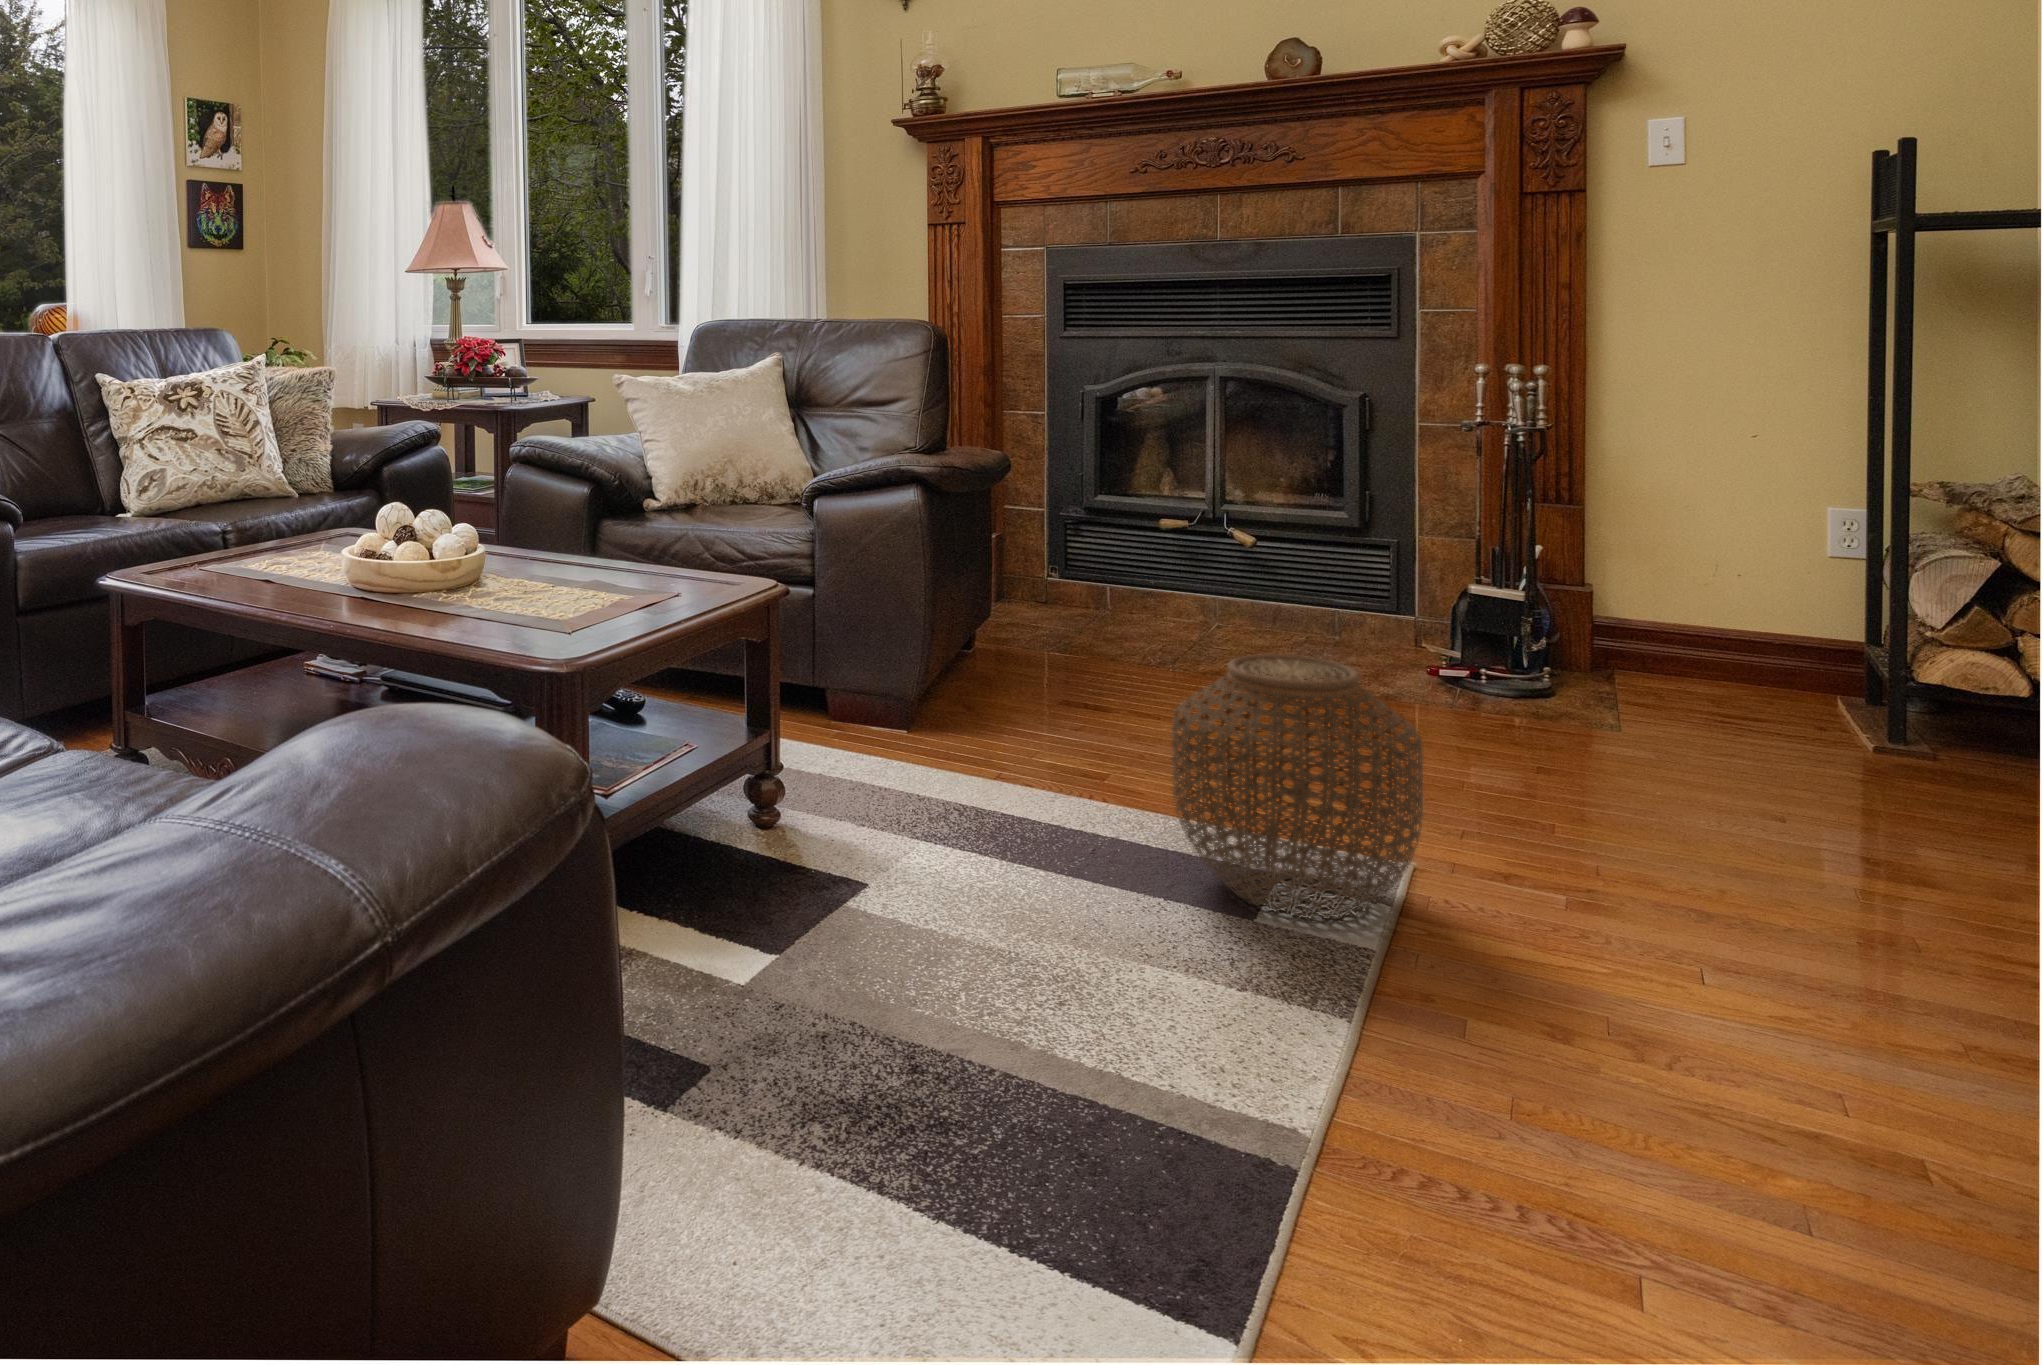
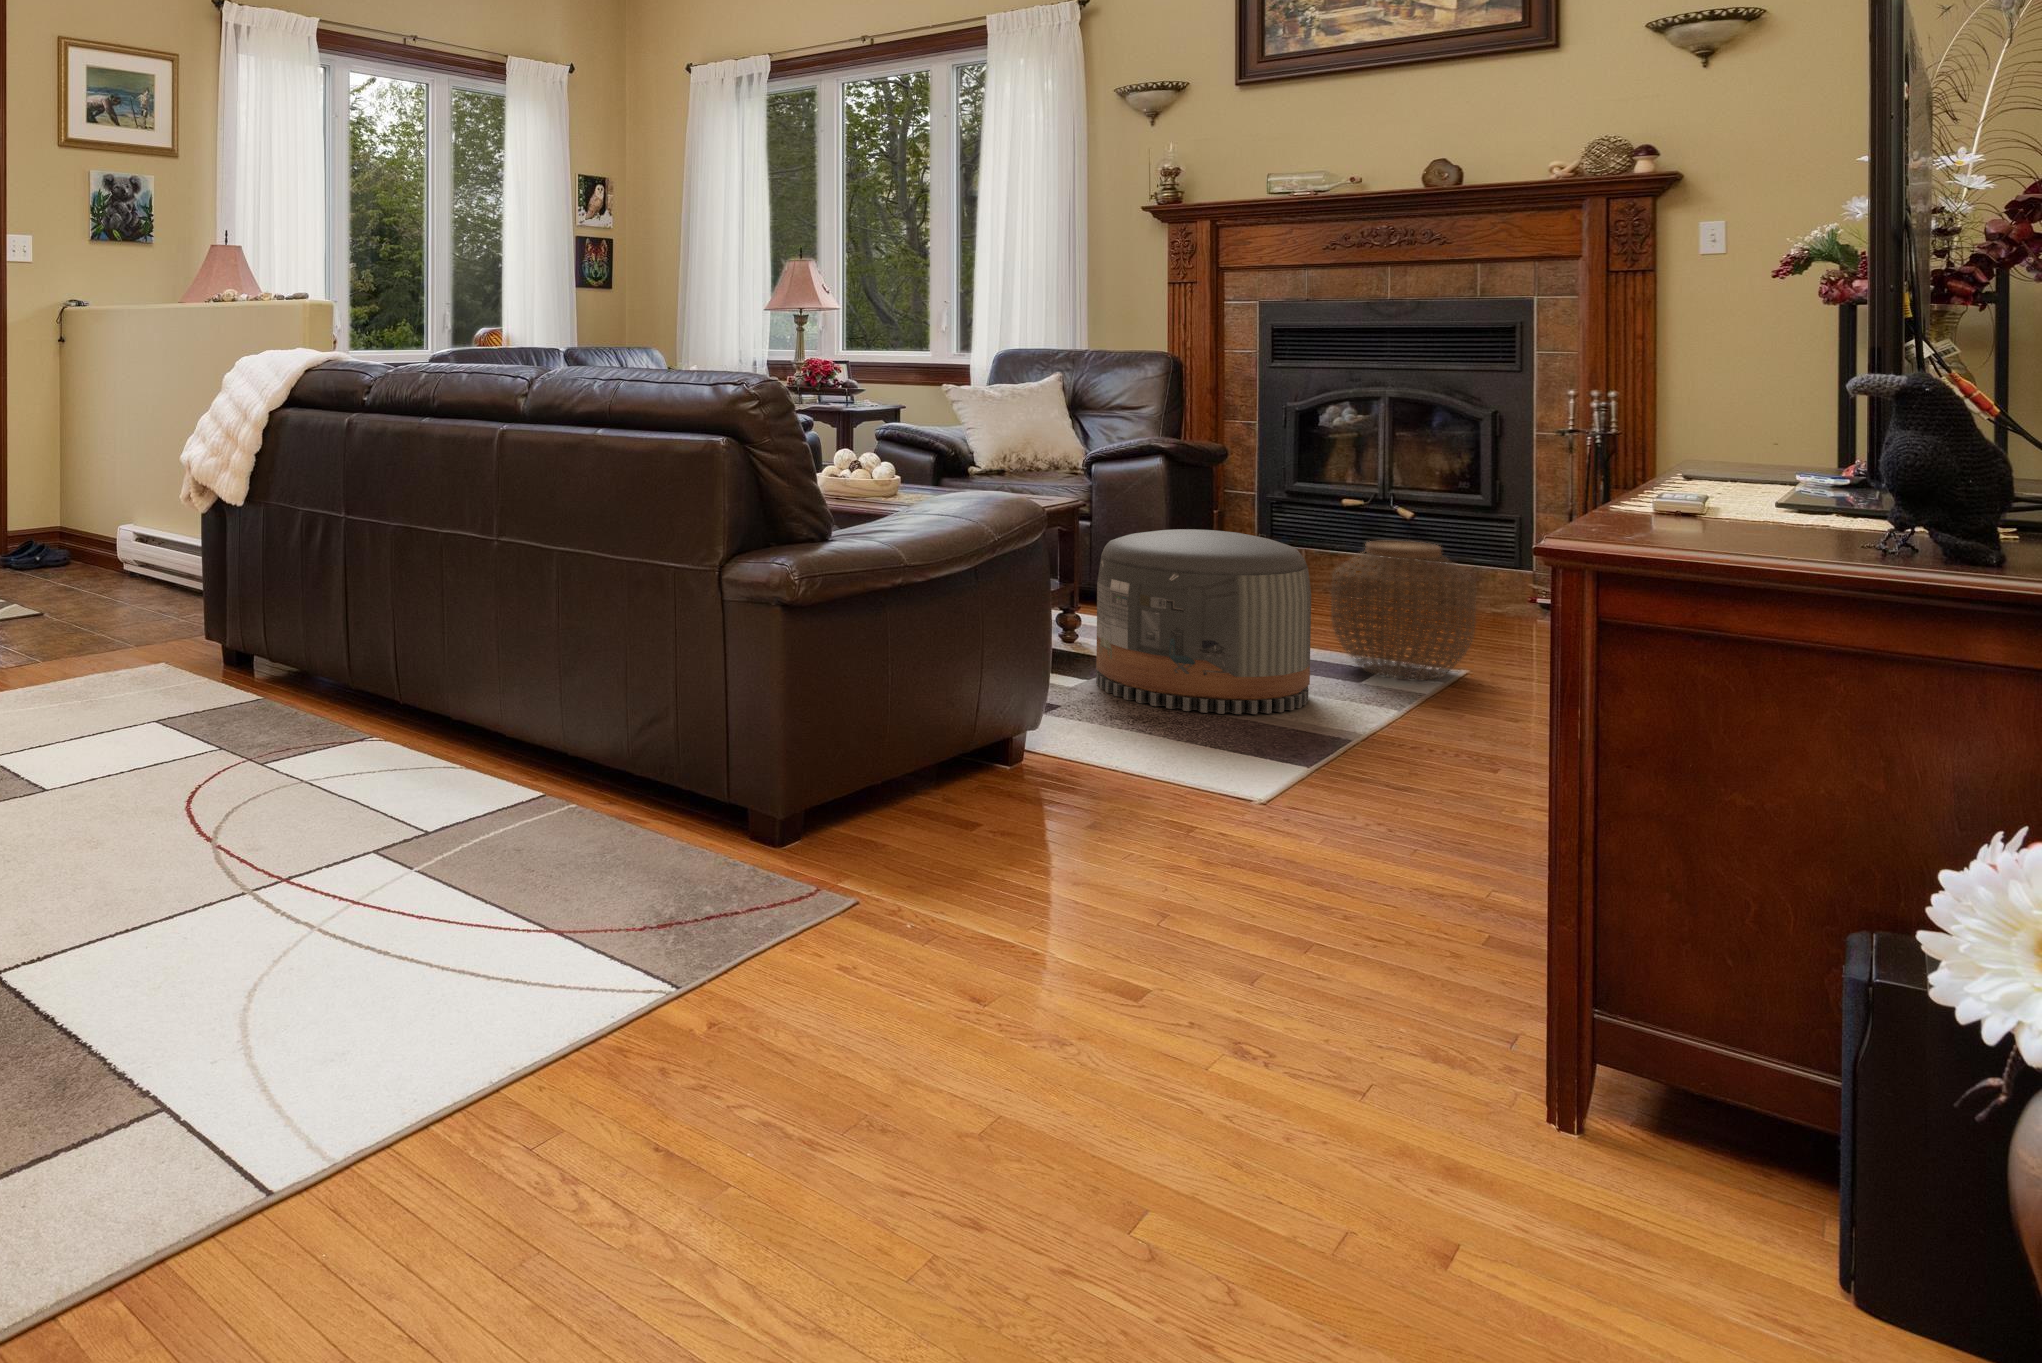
pouf: none [750,662,1142,1074] -> present [1096,529,1311,714]

